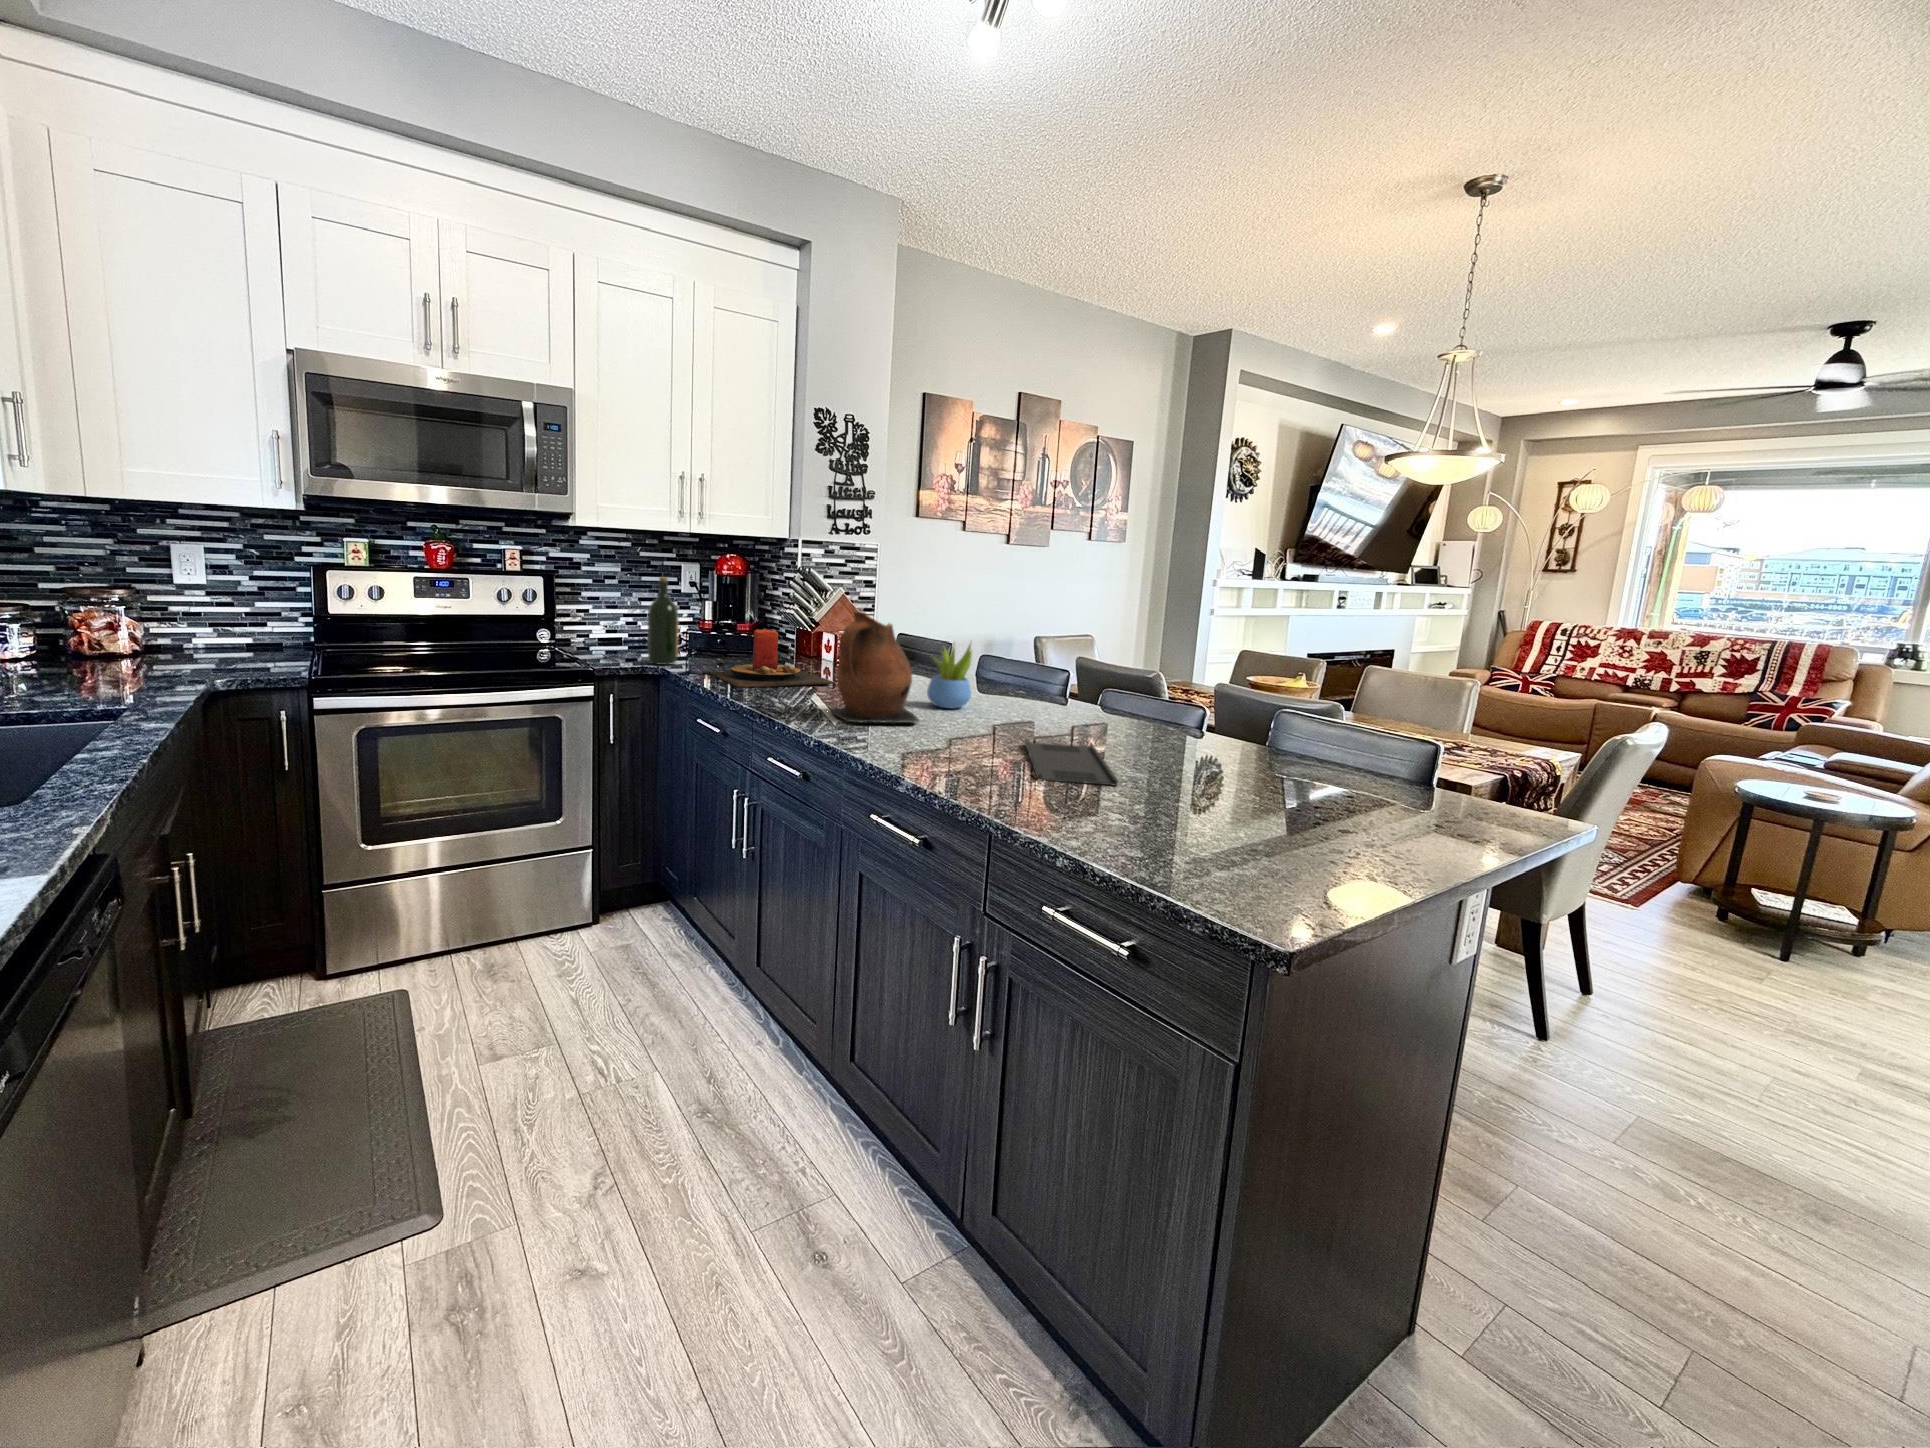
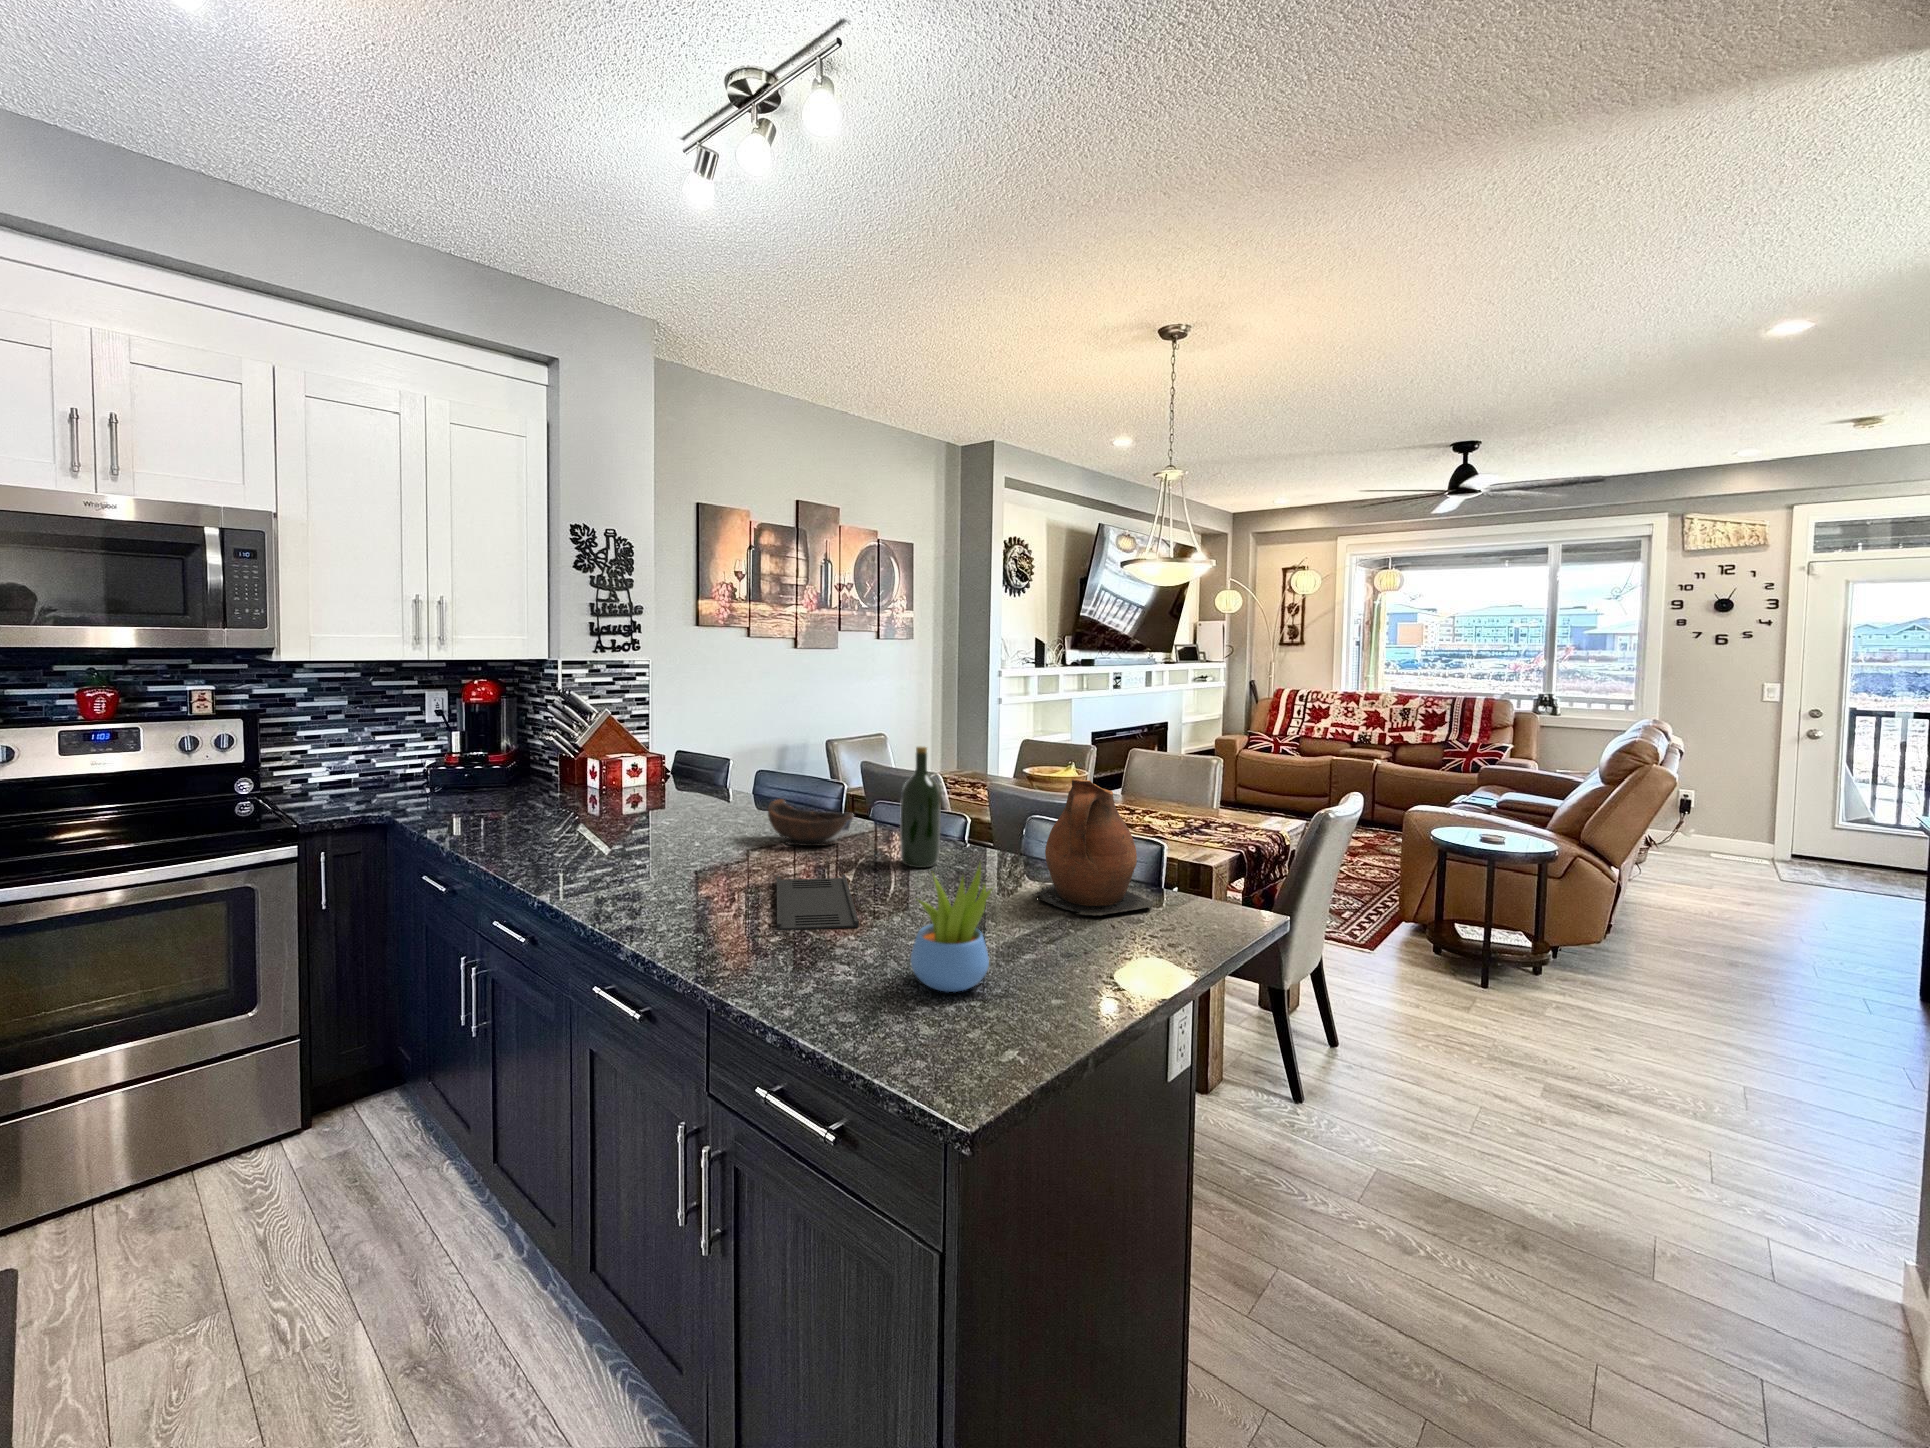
wine bottle: present [648,577,679,665] -> present [900,747,941,868]
ceramic pitcher: present [832,611,919,723] -> present [1032,779,1153,916]
candle: present [710,629,834,688] -> none [445,766,588,837]
succulent plant: present [927,644,972,709] -> present [911,864,993,992]
bowl: none [1007,673,1093,721] -> present [768,799,854,846]

